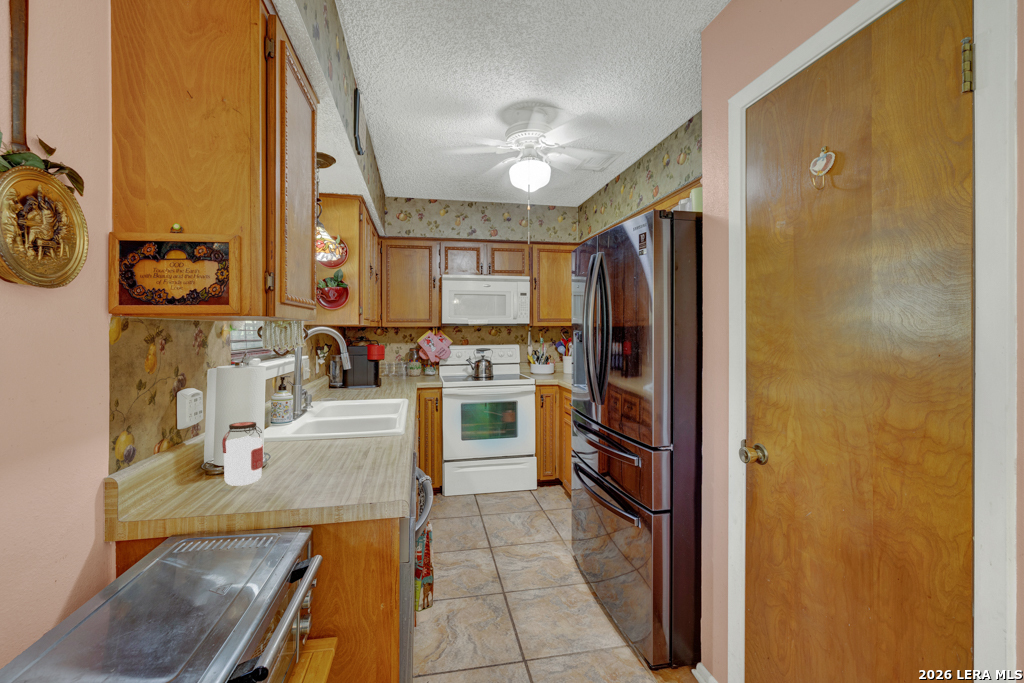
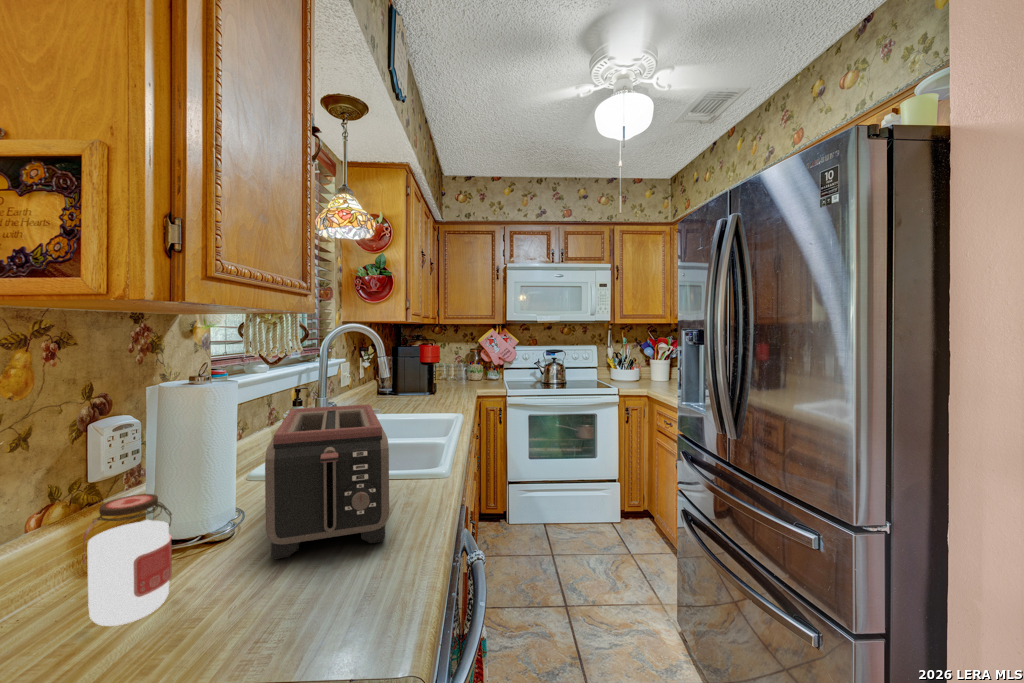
toaster: none [297,382,374,464] -> present [265,404,389,559]

